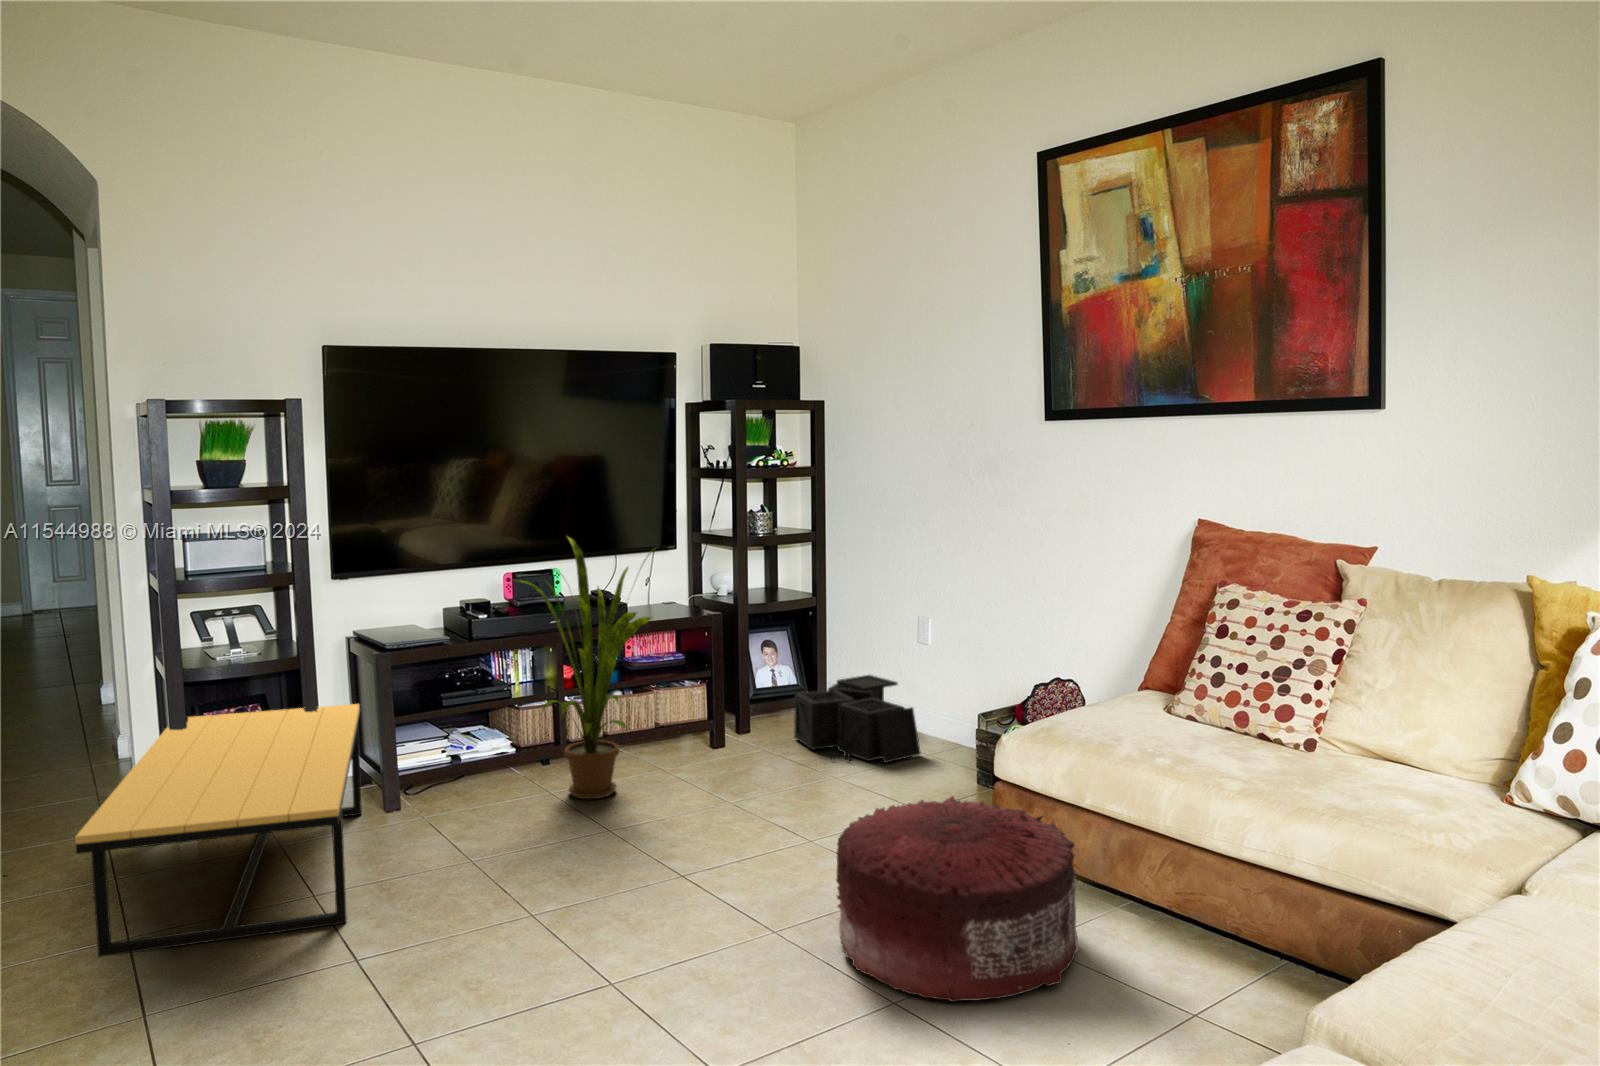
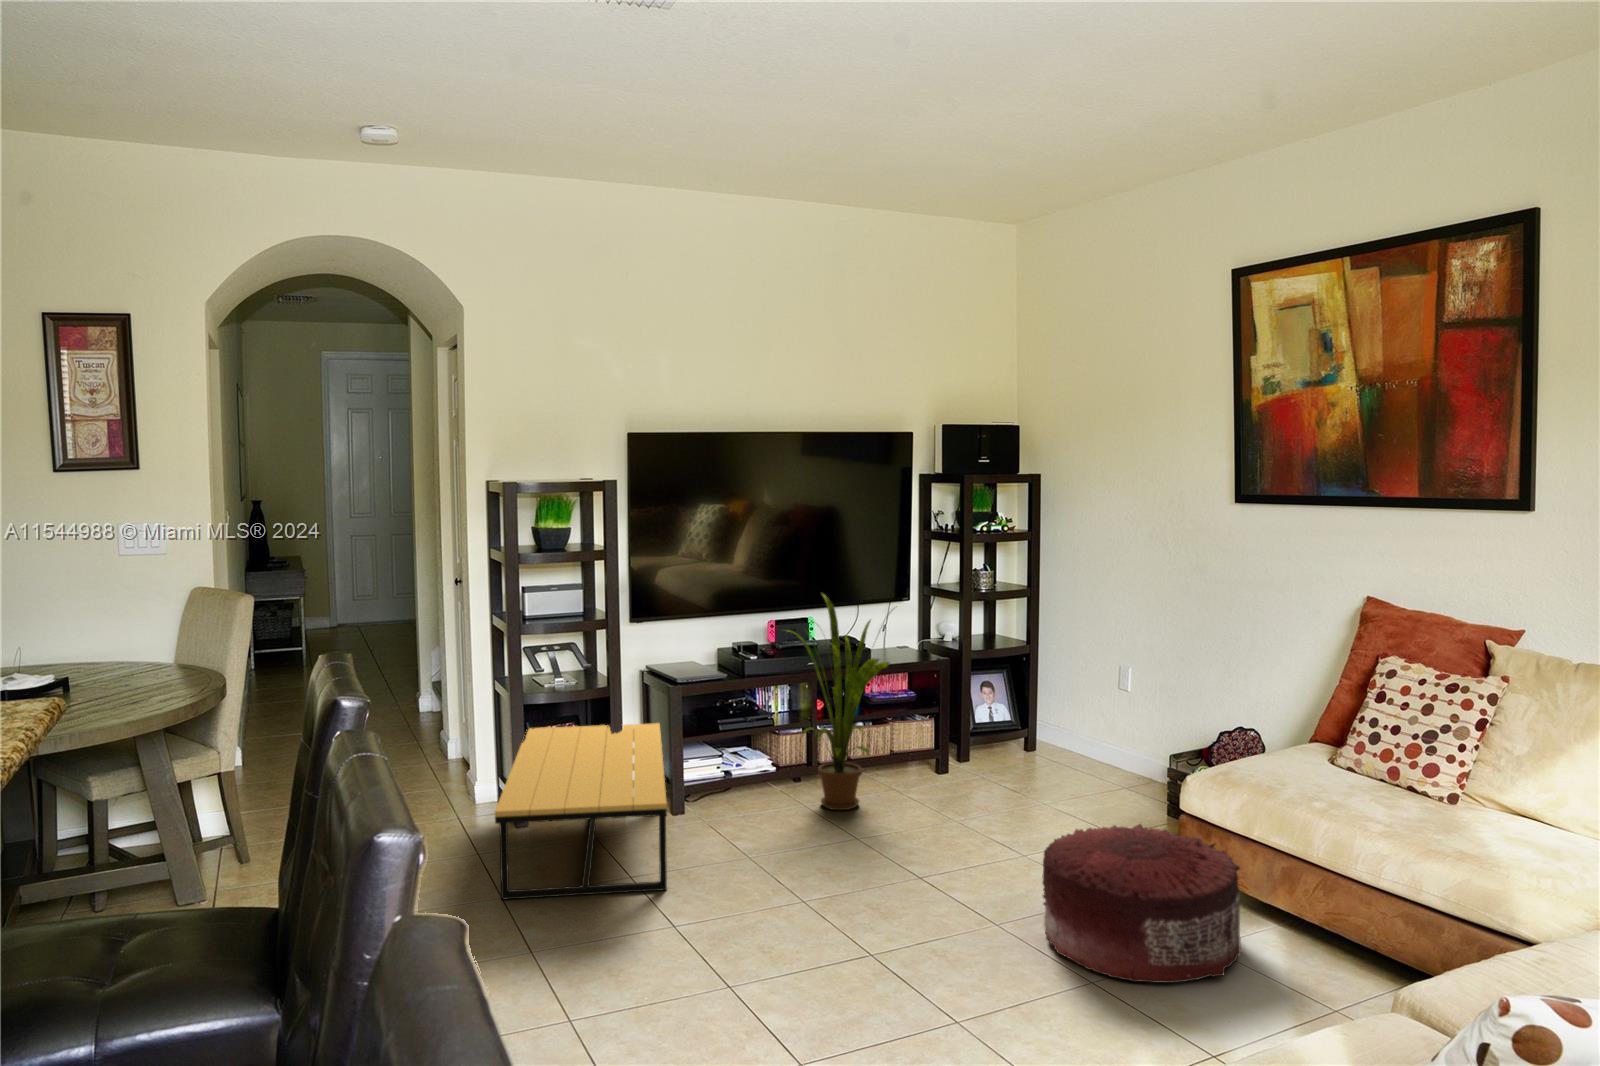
storage bin: present [794,675,921,763] -> none [1008,716,1121,795]

